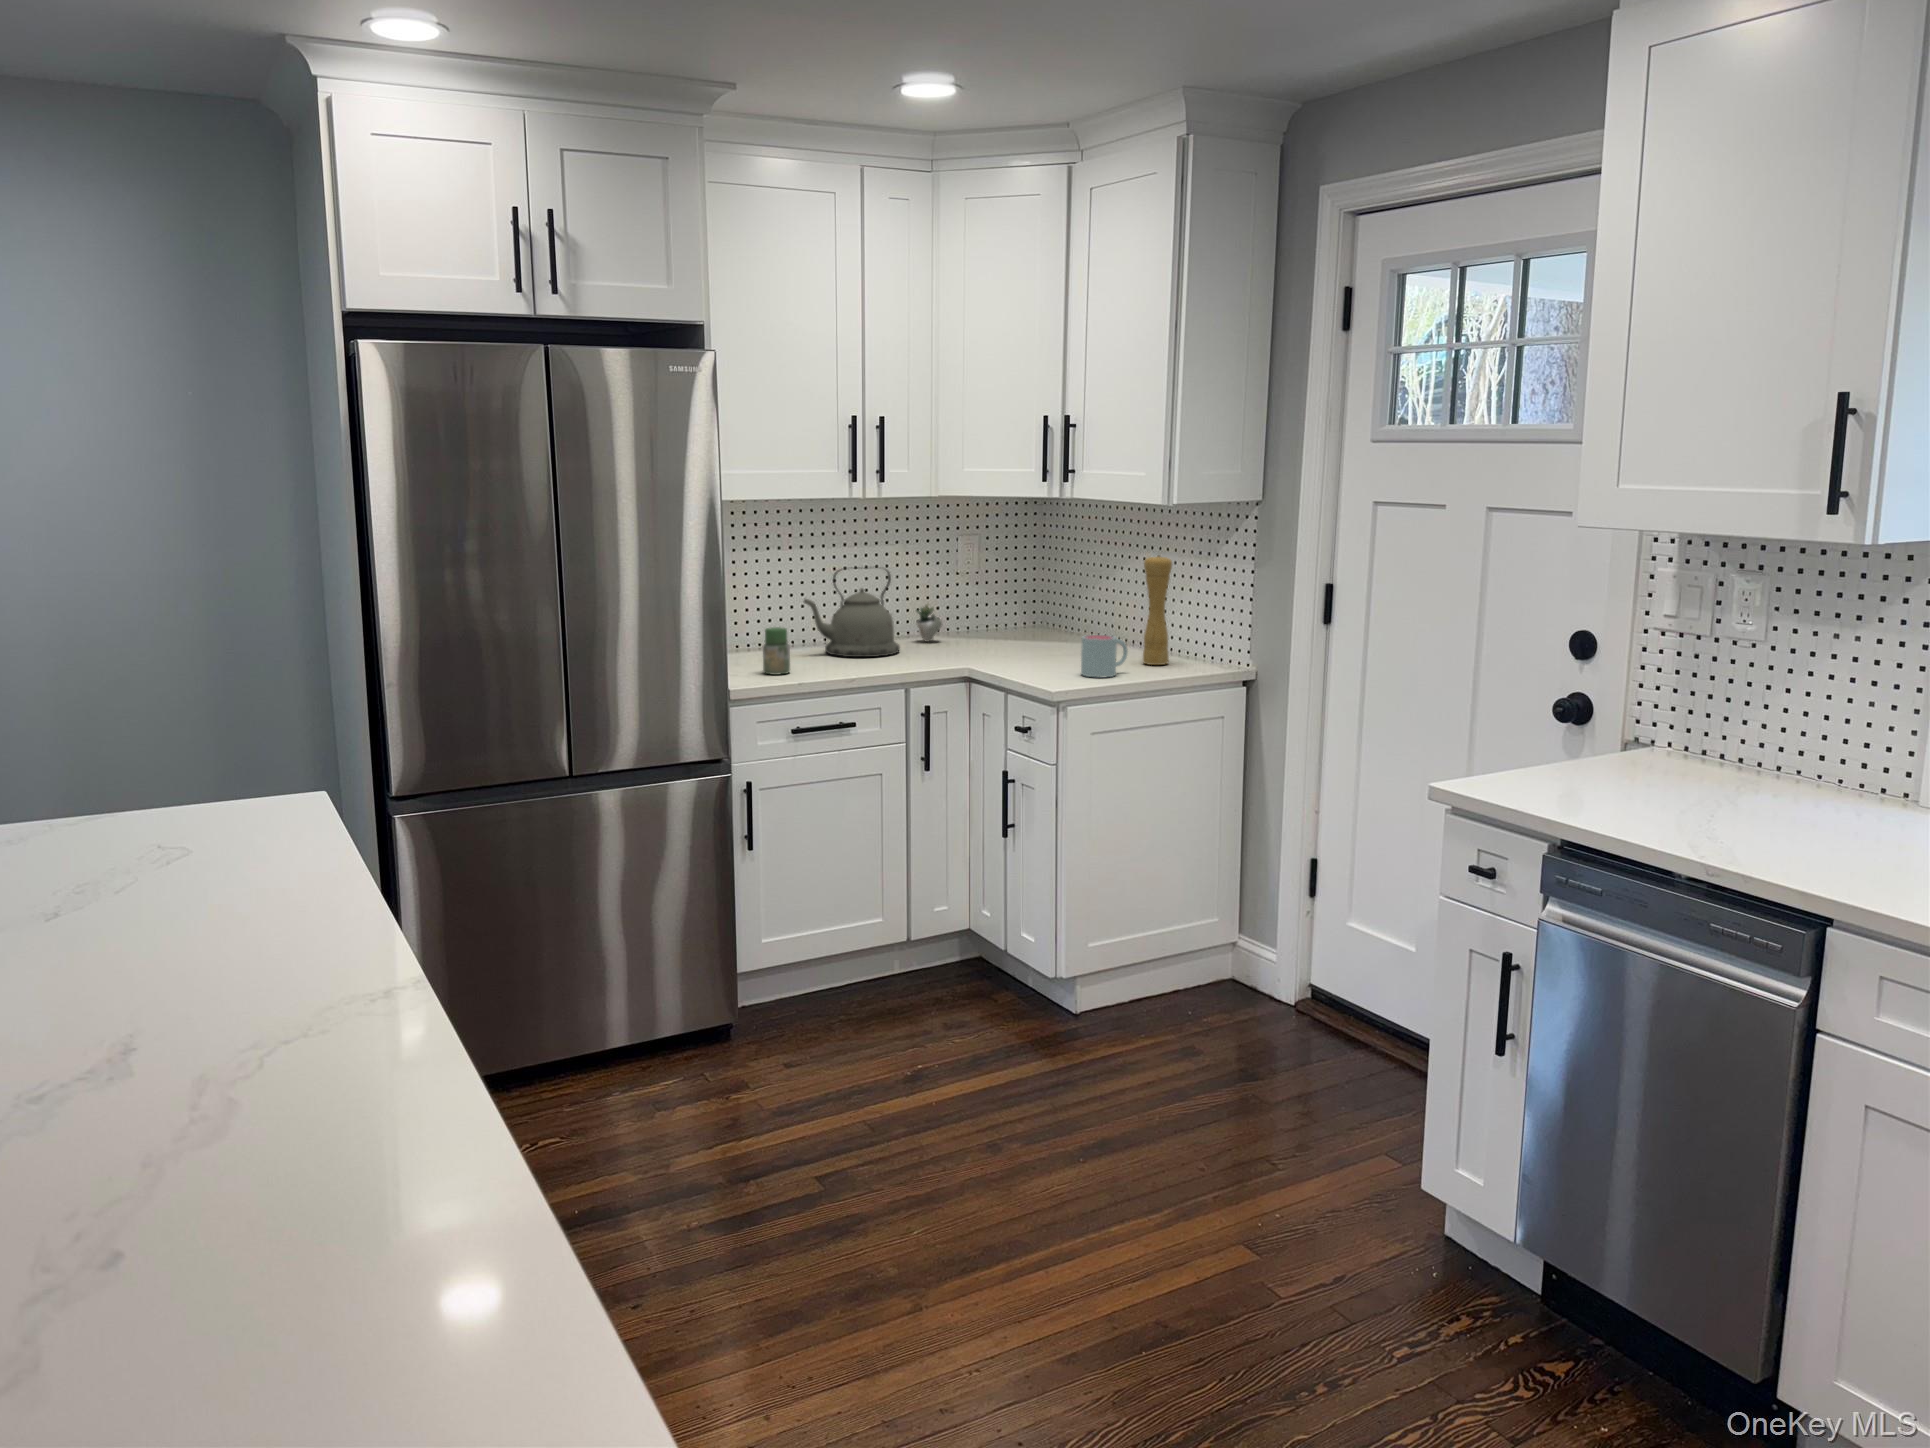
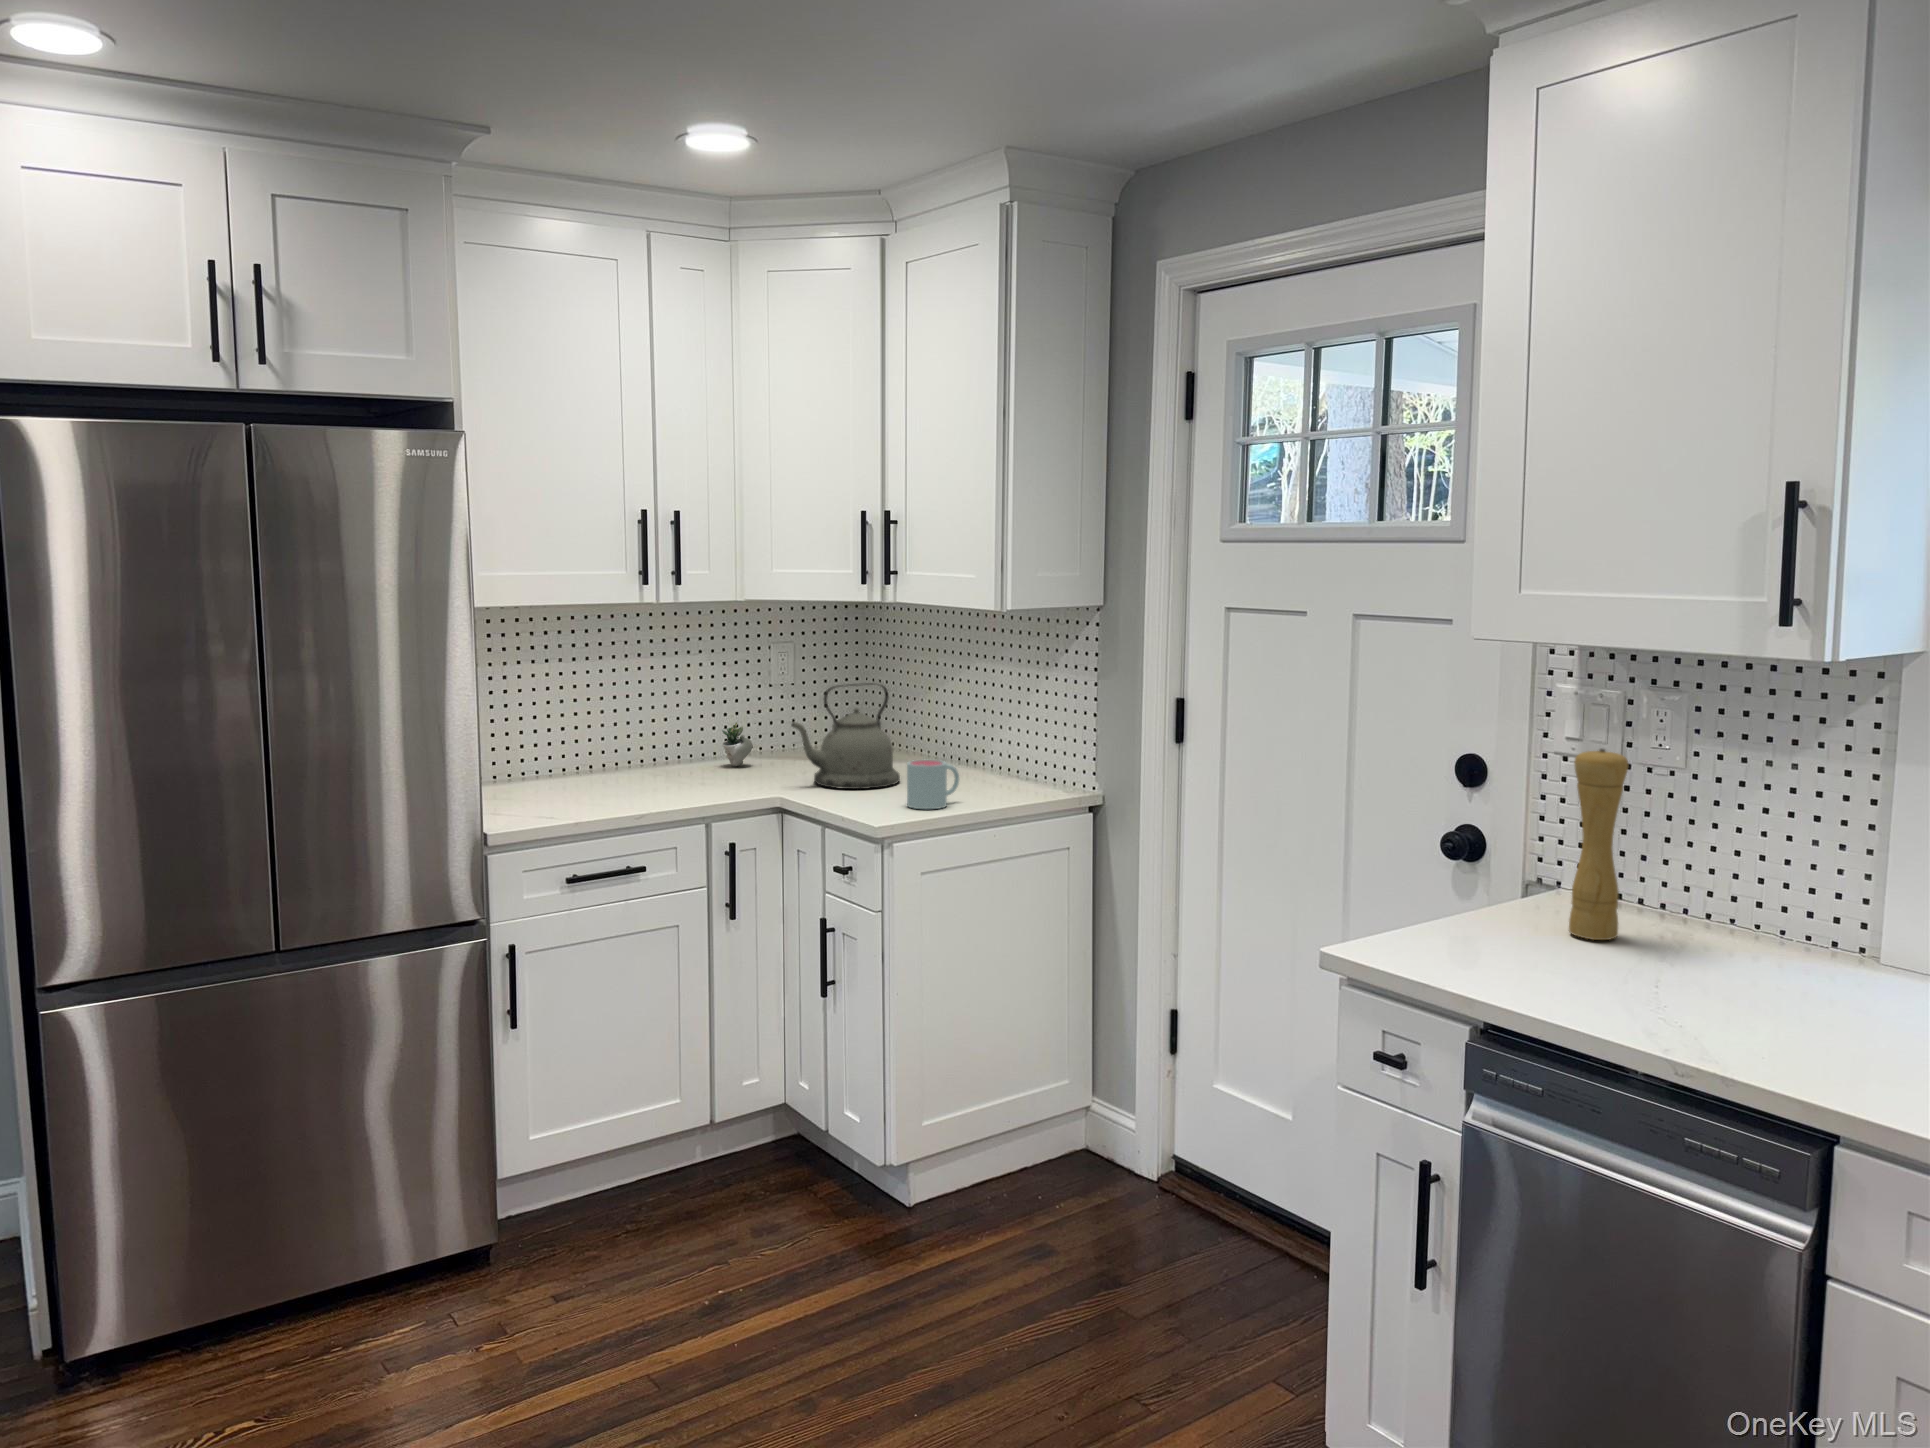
pepper mill: present [1143,555,1172,665] -> present [1569,748,1628,940]
kettle: present [804,568,900,657] -> present [791,683,900,789]
jar: present [763,627,790,675] -> none [536,757,569,813]

